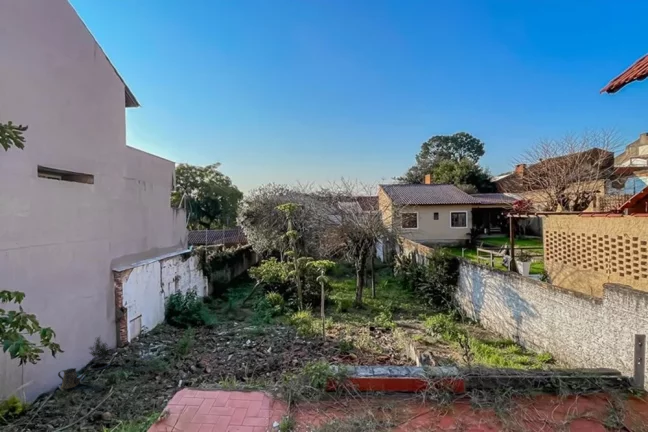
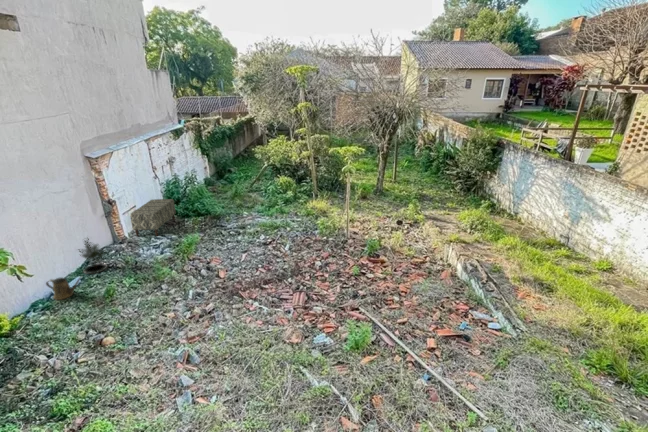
bench: none [135,310,175,343] -> present [130,199,176,236]

